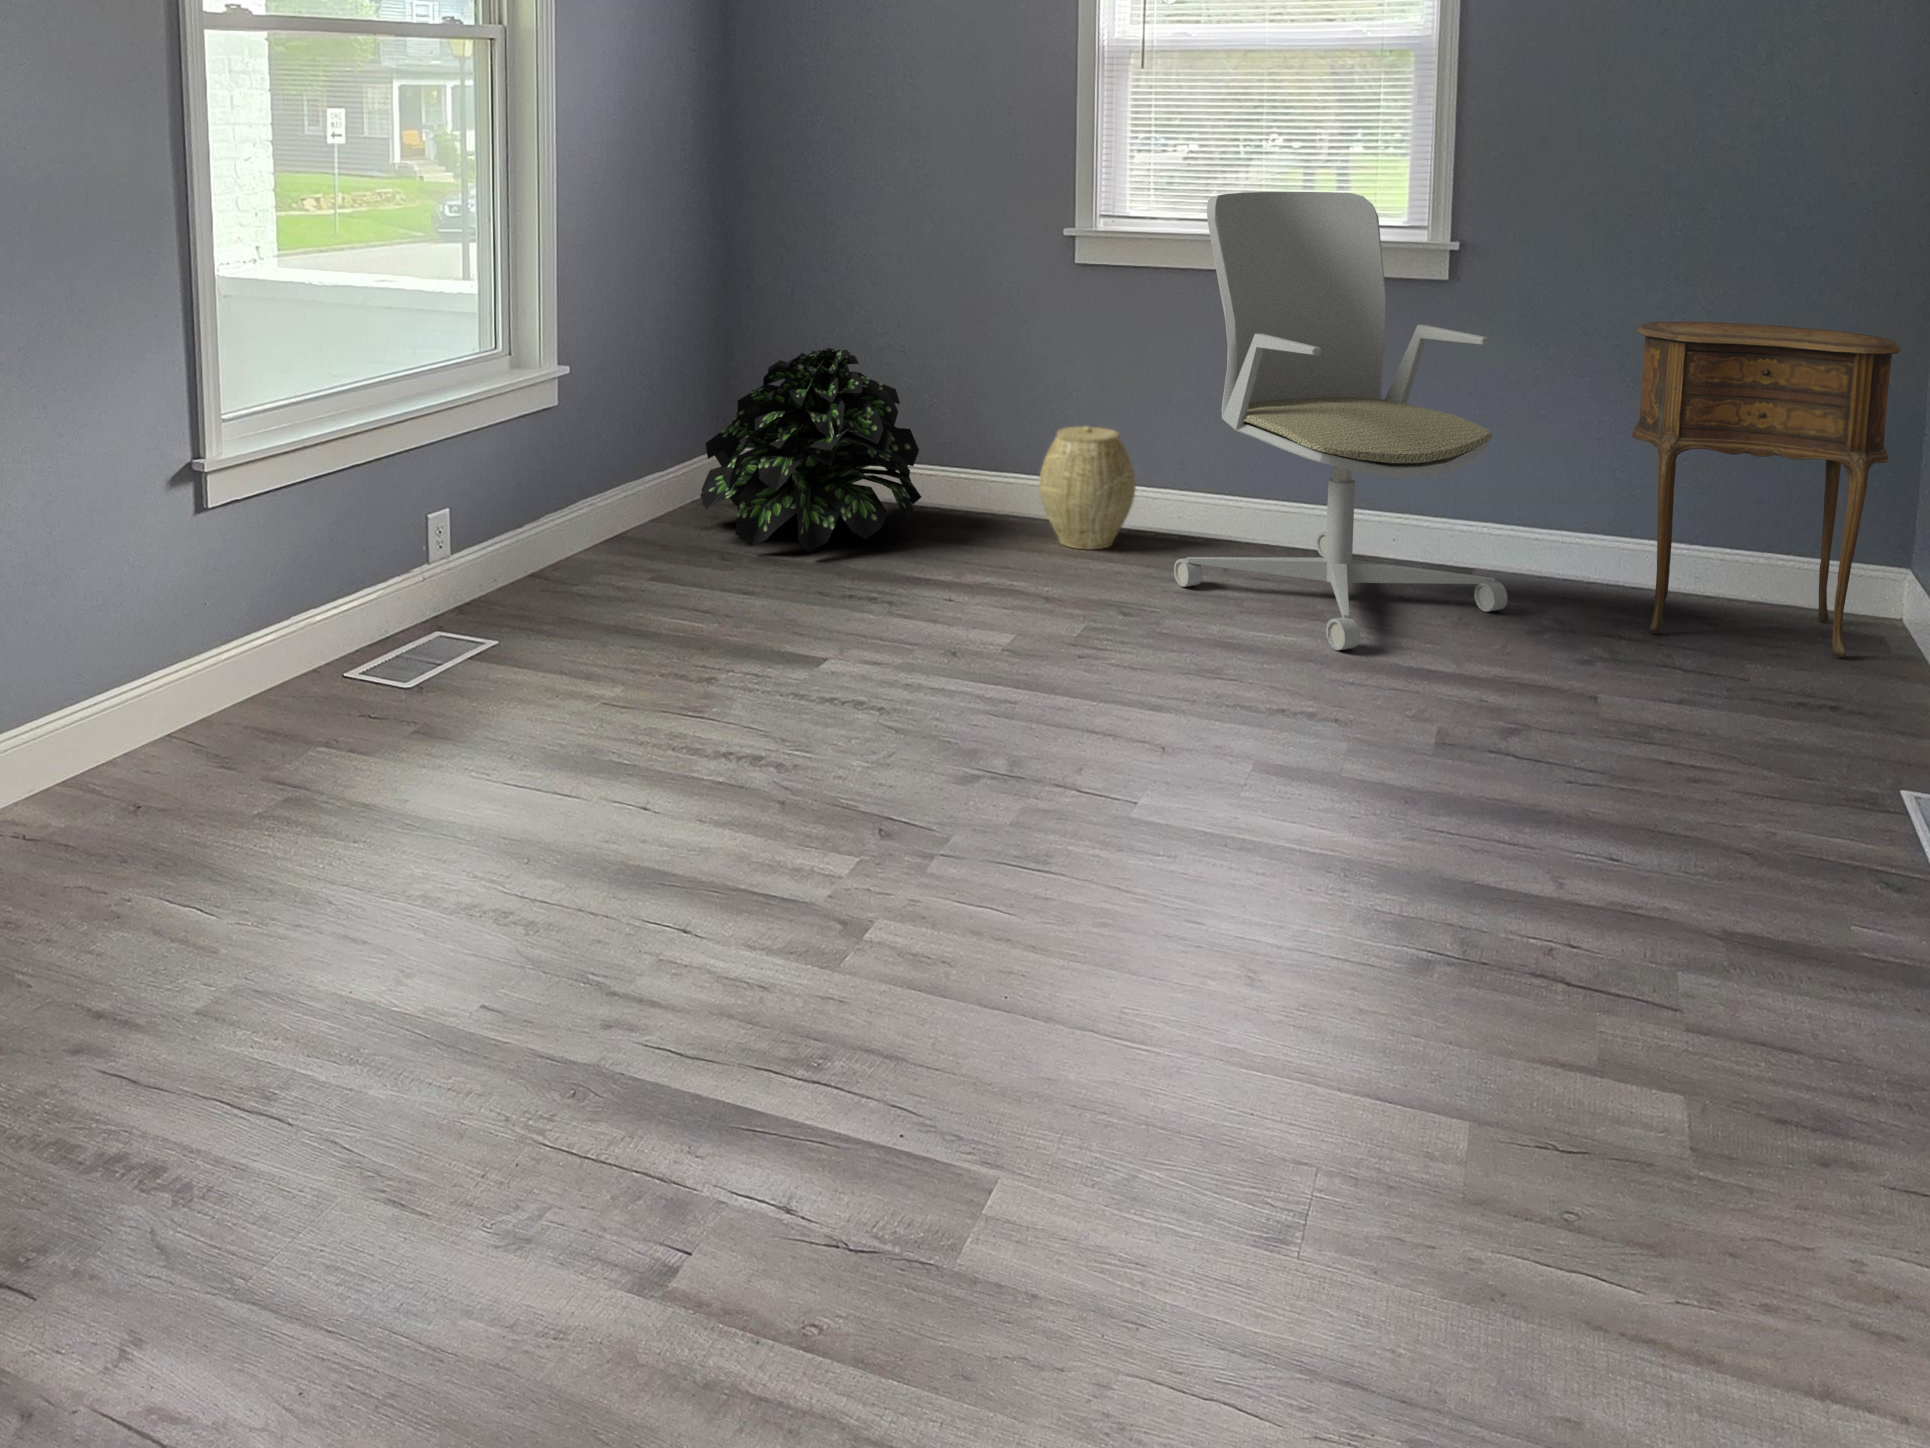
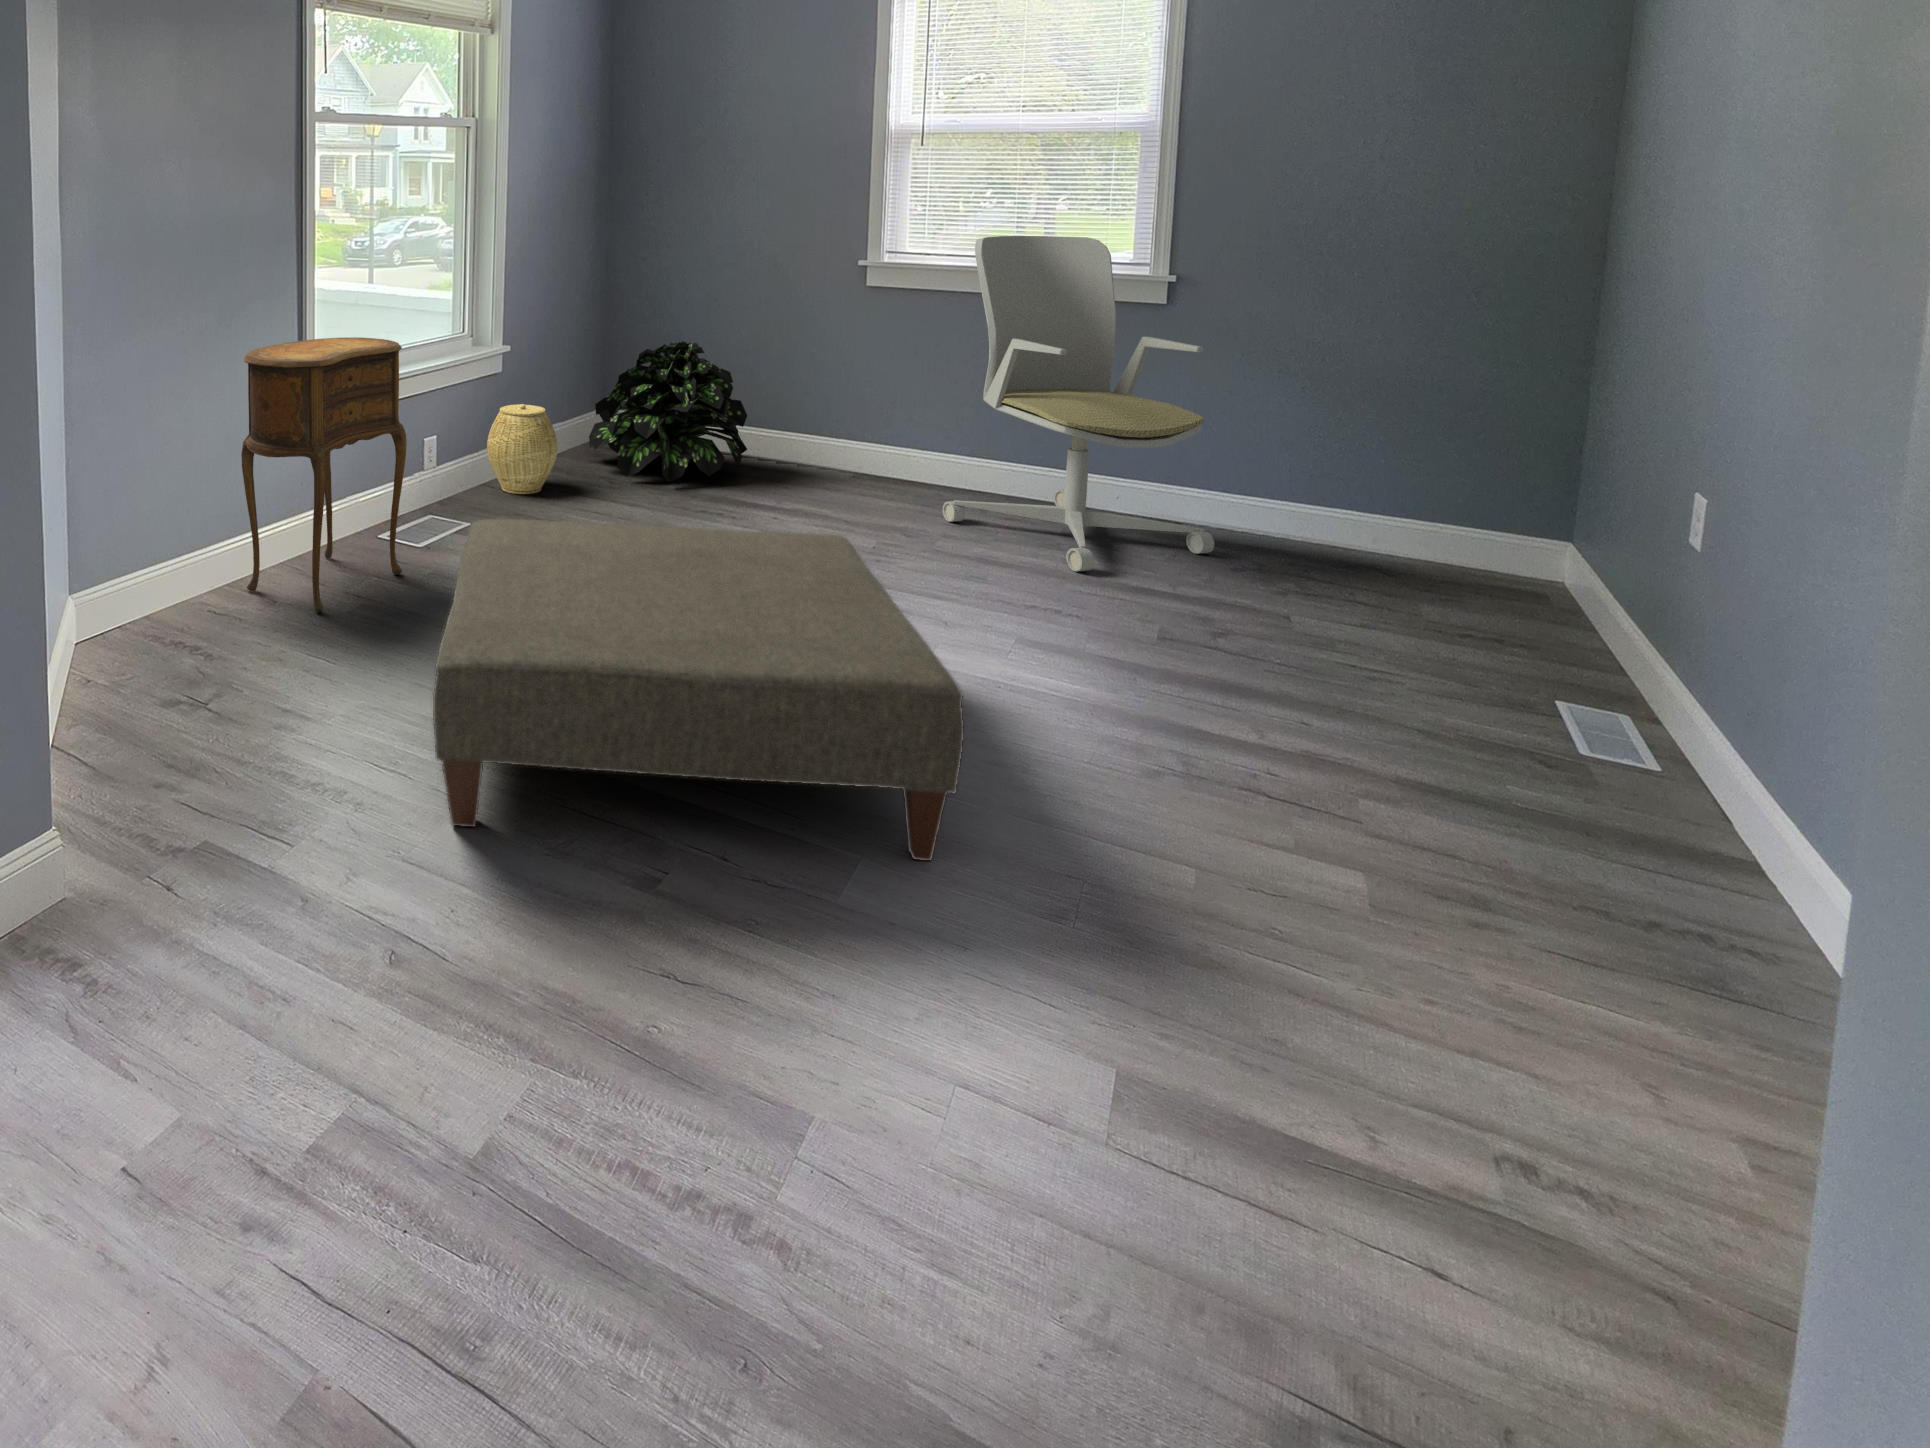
side table: present [1632,321,1901,658] -> present [241,337,407,613]
woven basket: present [1039,426,1136,549] -> present [487,404,557,494]
ottoman: none [280,641,1142,1218] -> present [433,519,964,861]

